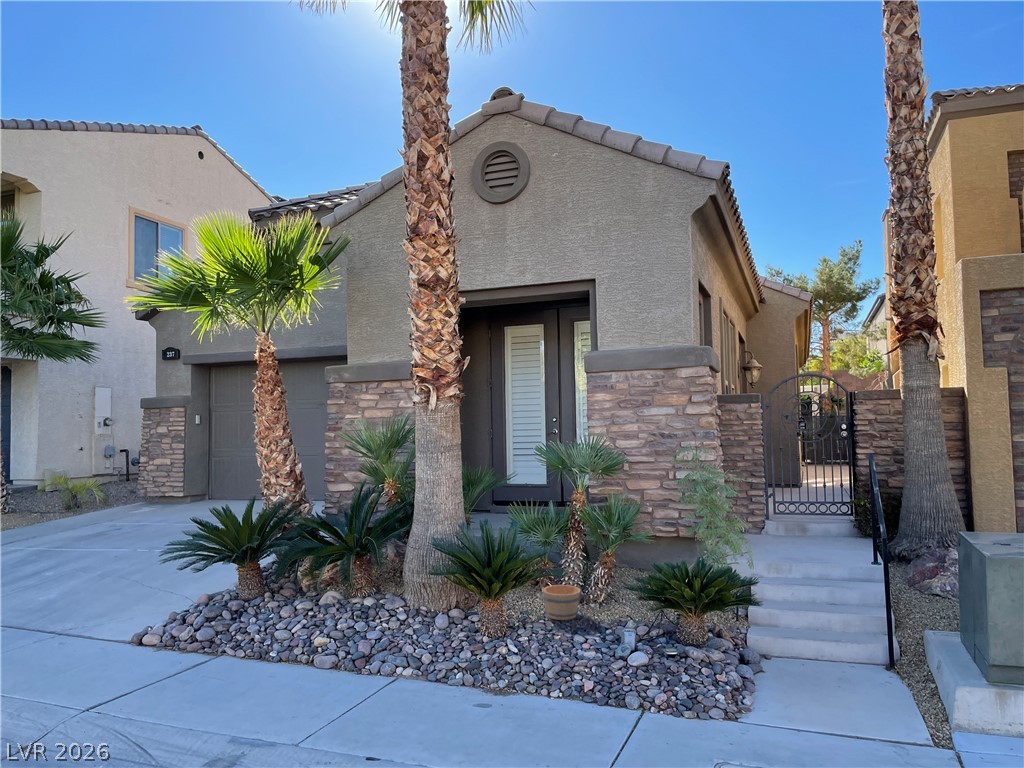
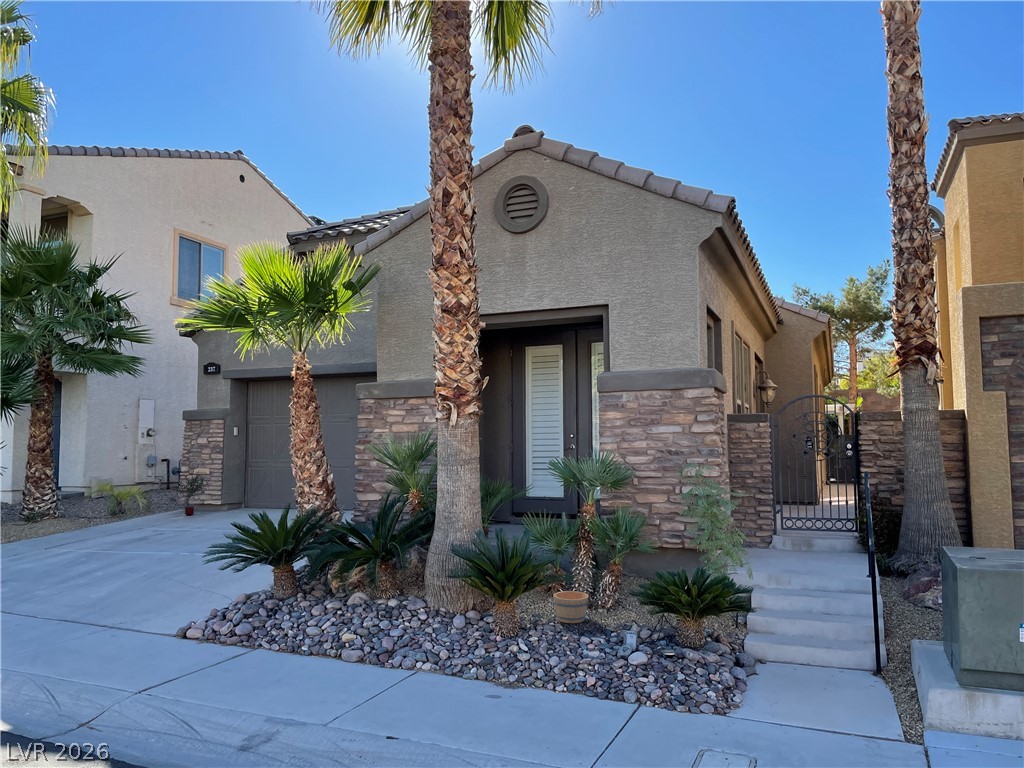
potted tree: none [138,461,170,508] -> present [177,471,206,516]

